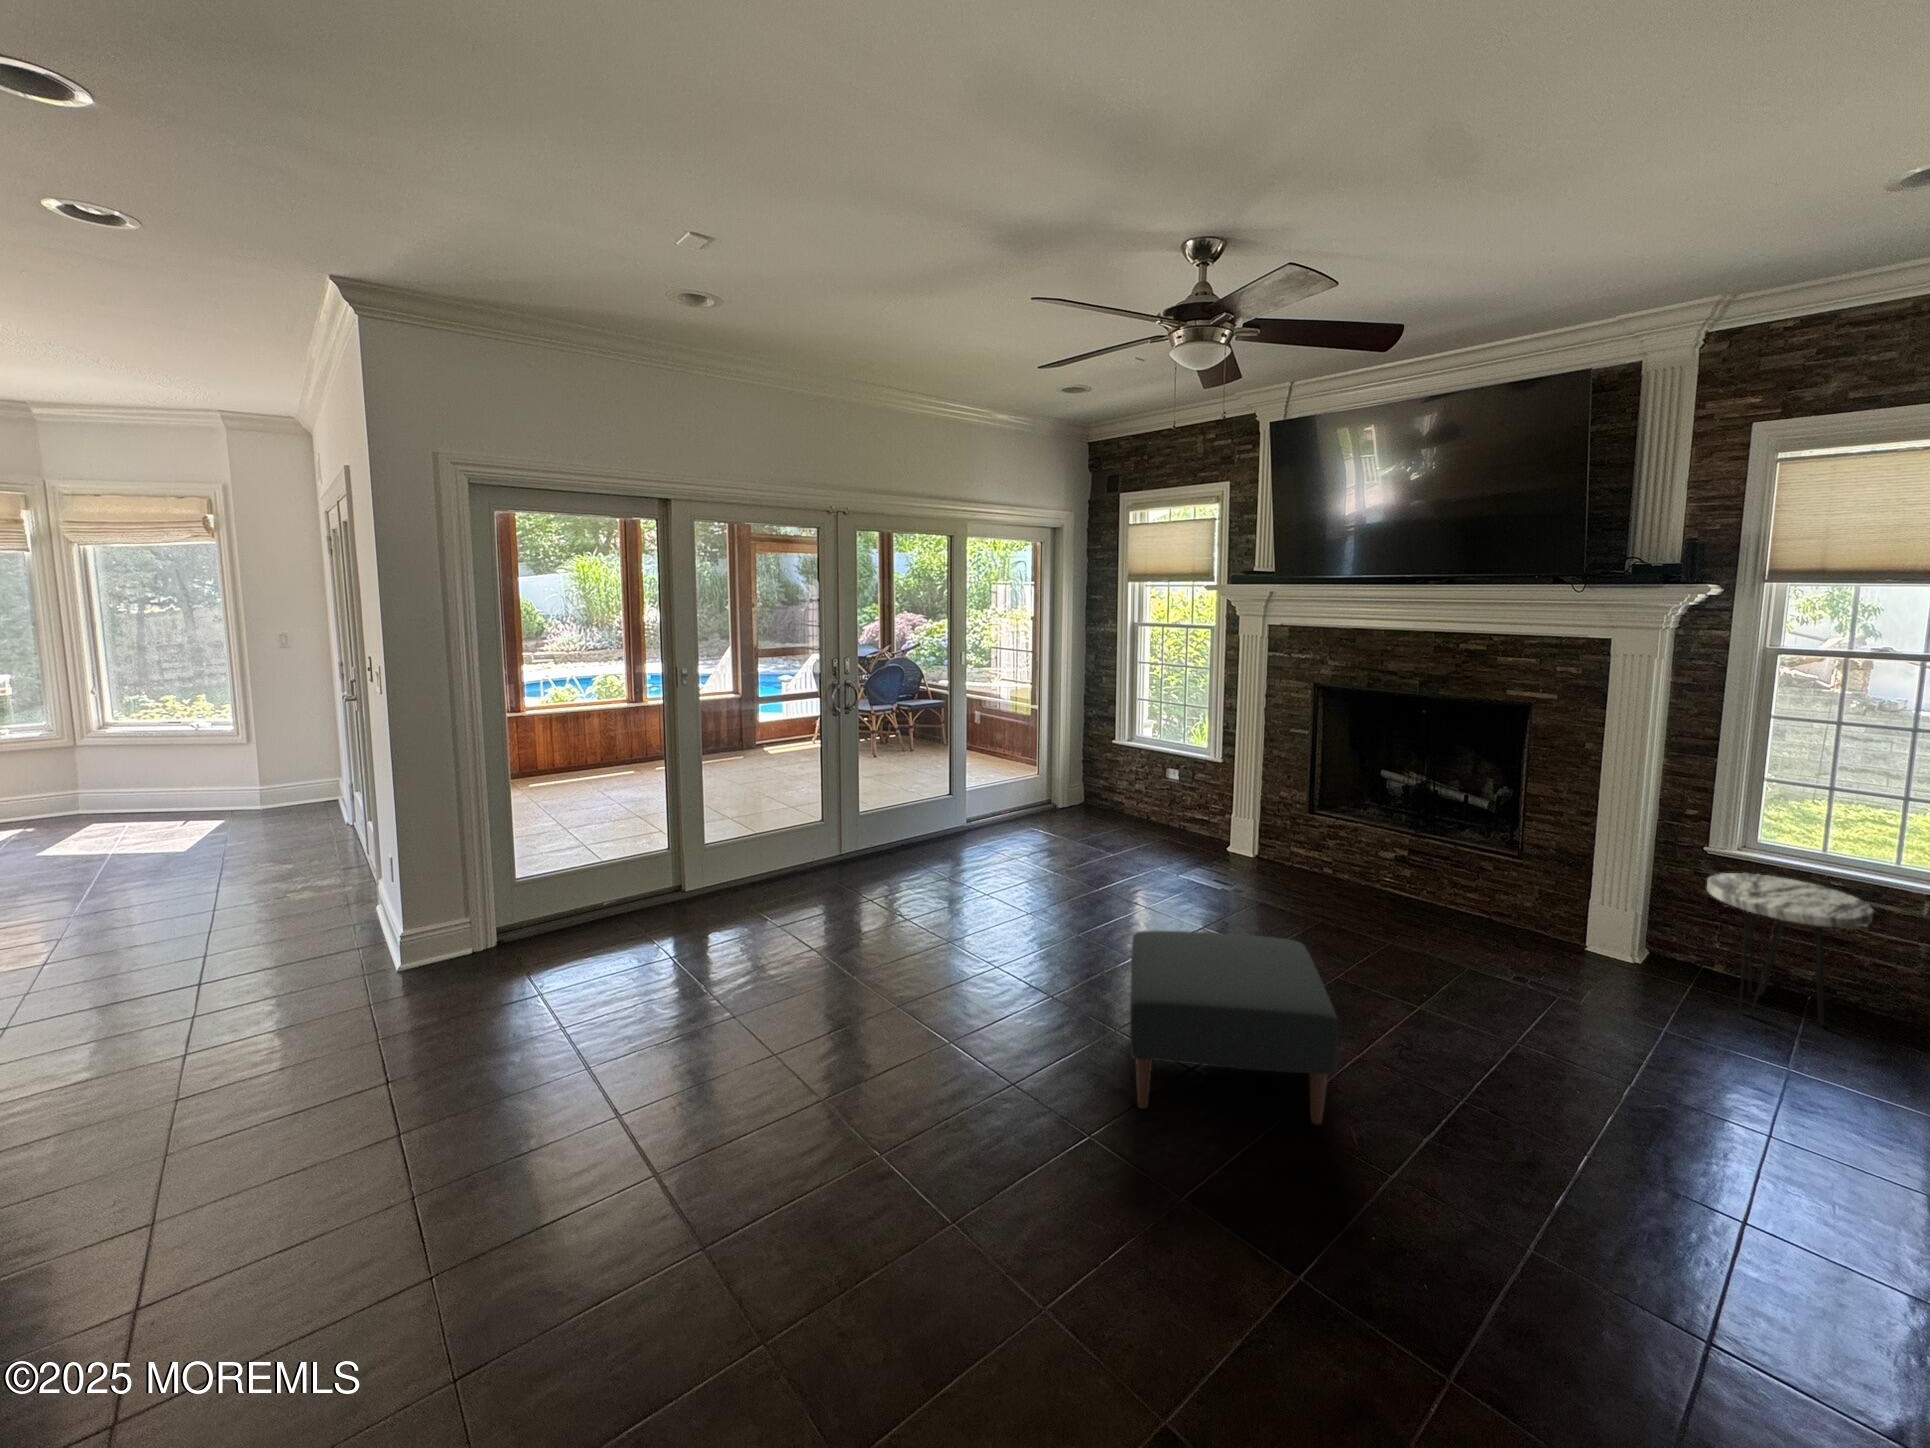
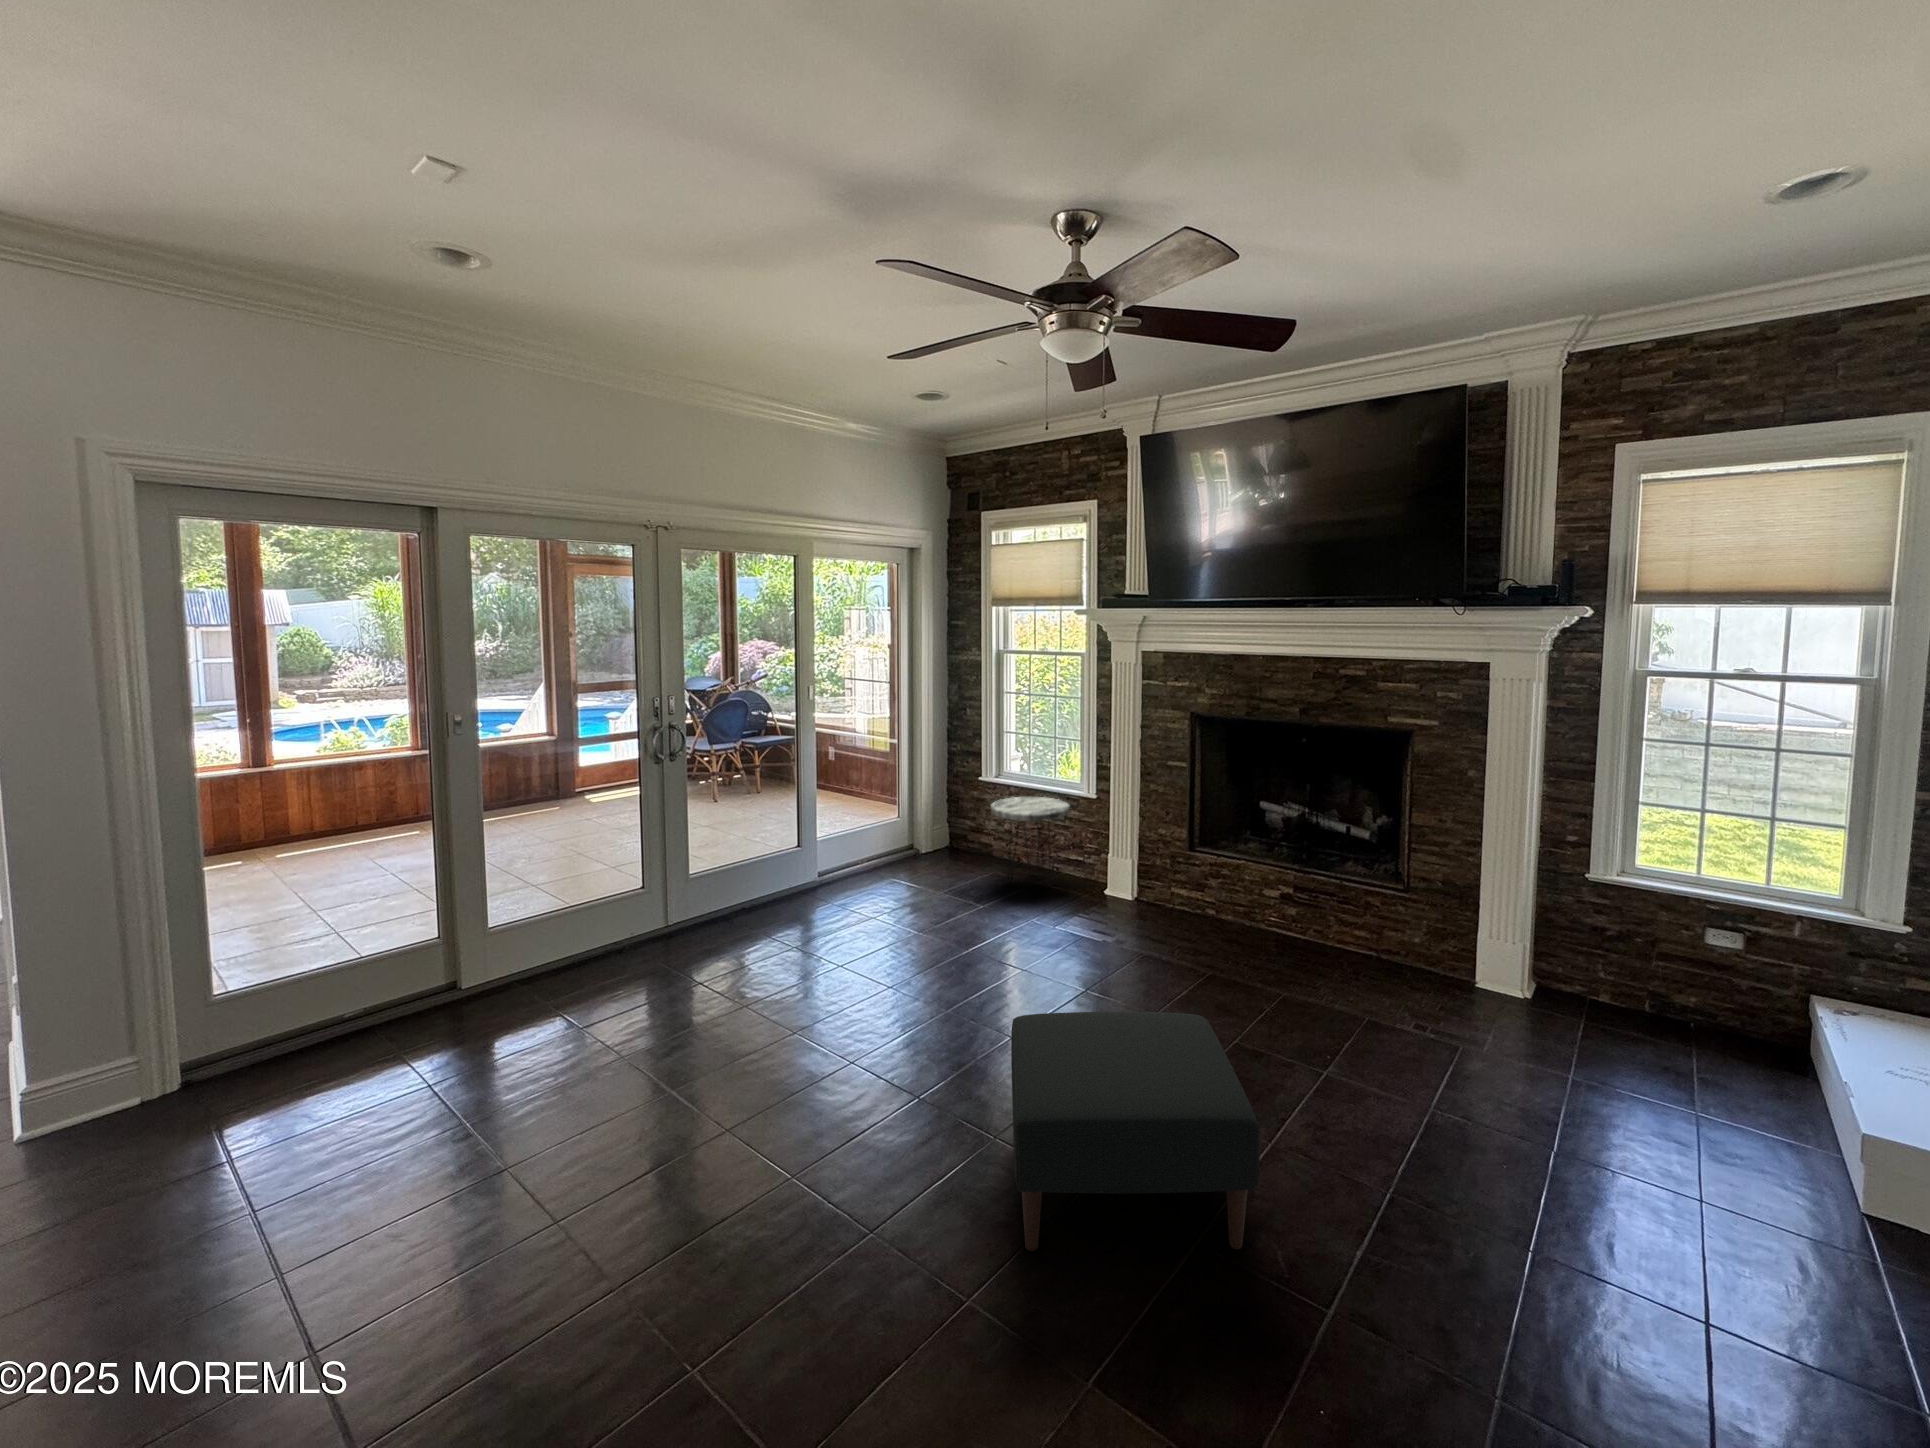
side table: present [1707,873,1873,1025] -> present [991,797,1069,886]

